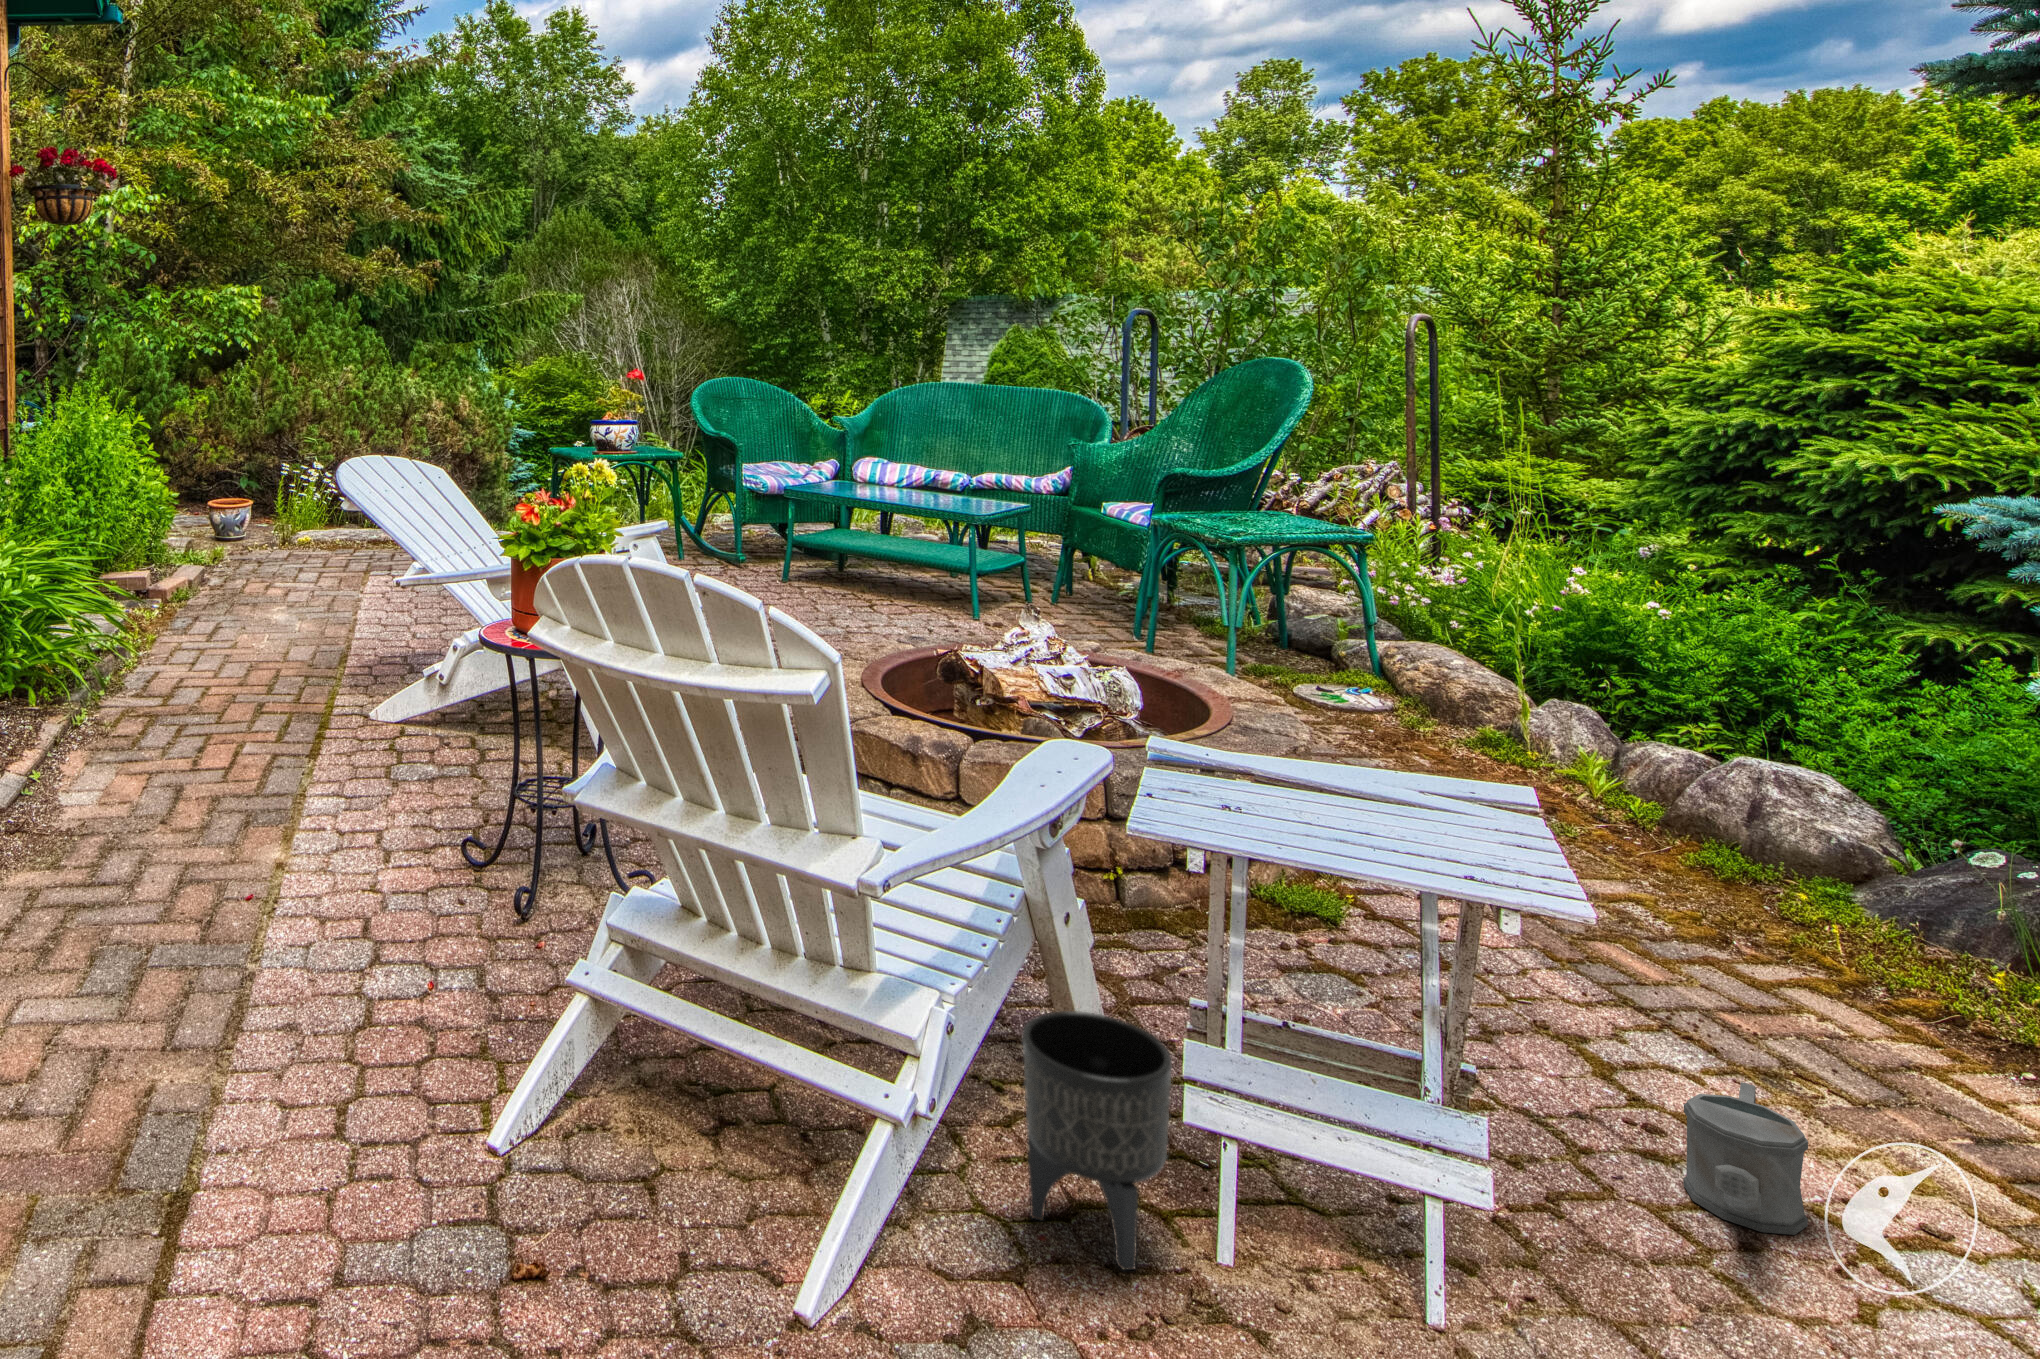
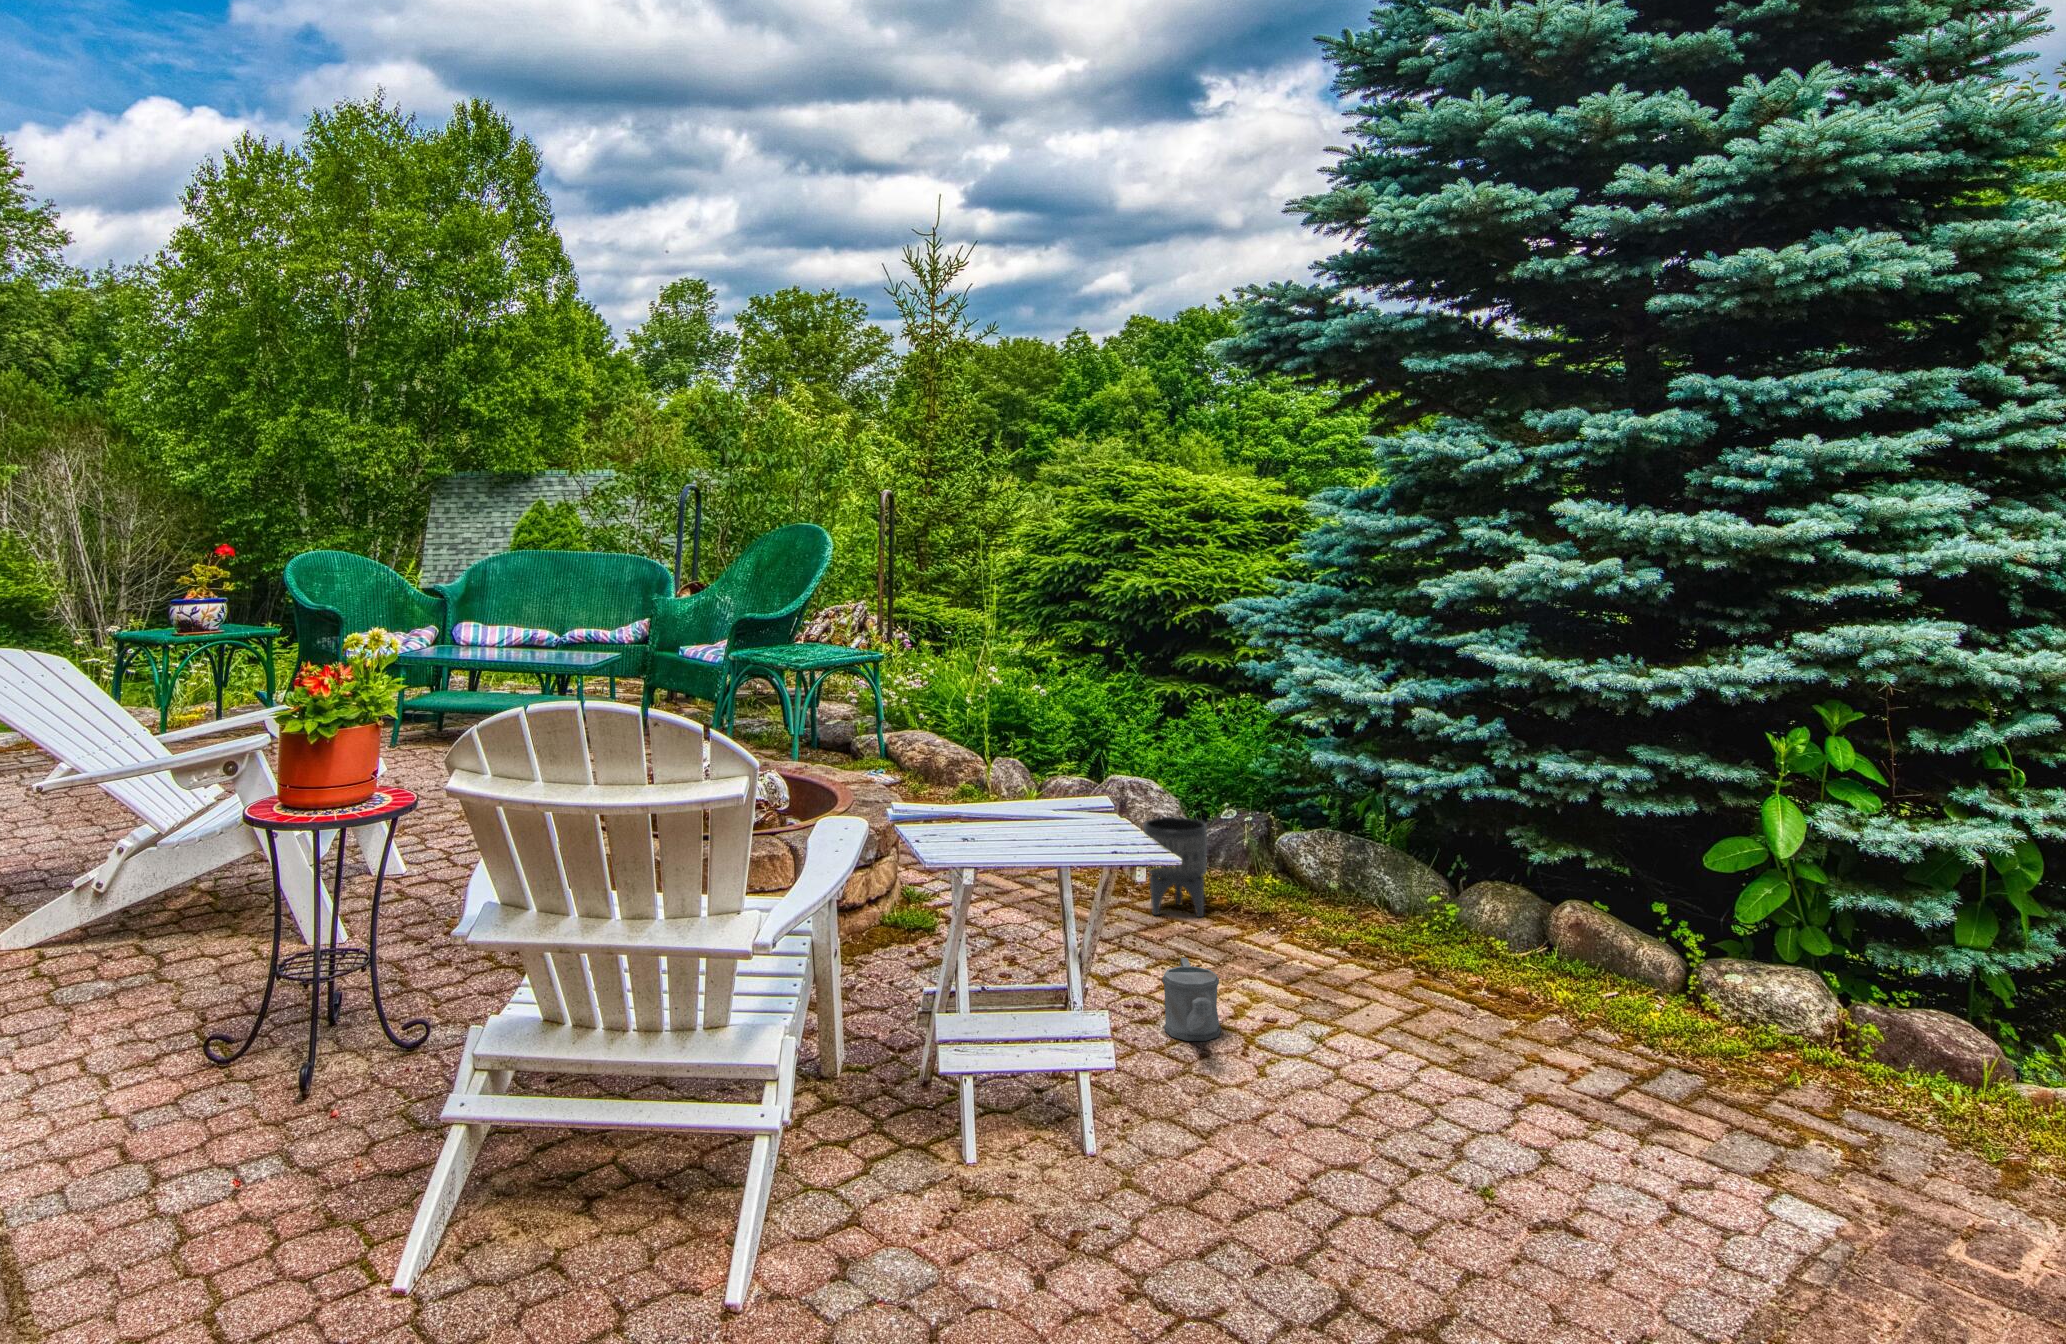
planter: present [1023,1011,1172,1270] -> present [1144,817,1207,917]

